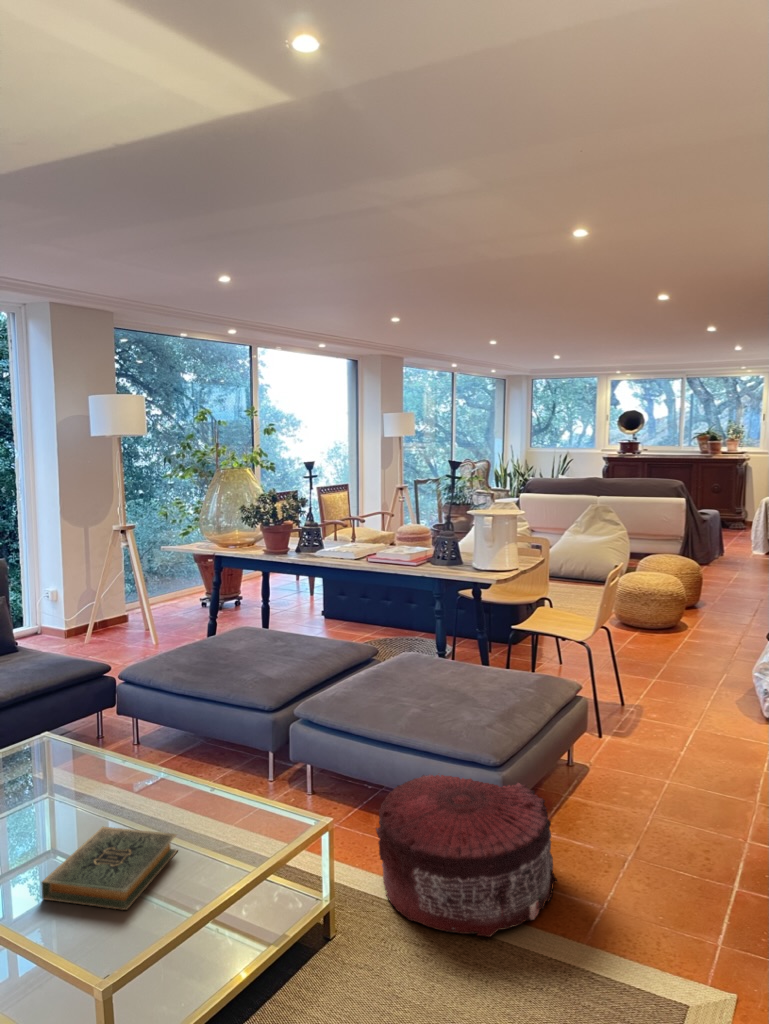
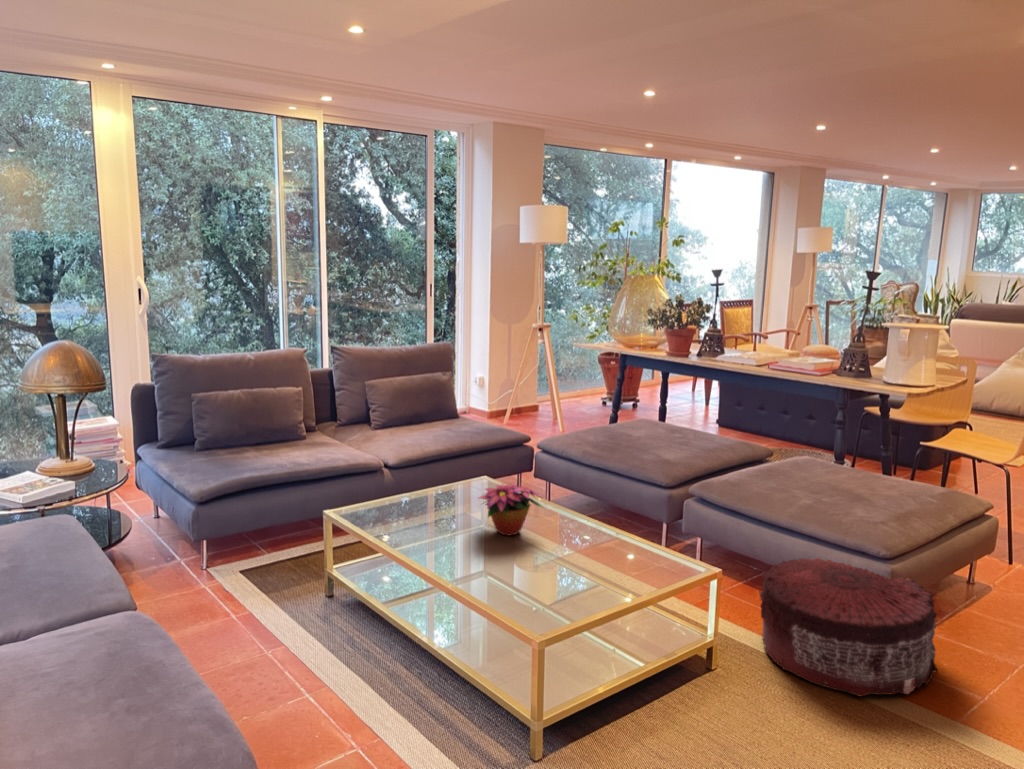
flower arrangement: none [20,744,121,817] -> present [479,483,543,535]
hardback book: present [41,827,177,910] -> none [494,543,592,599]

